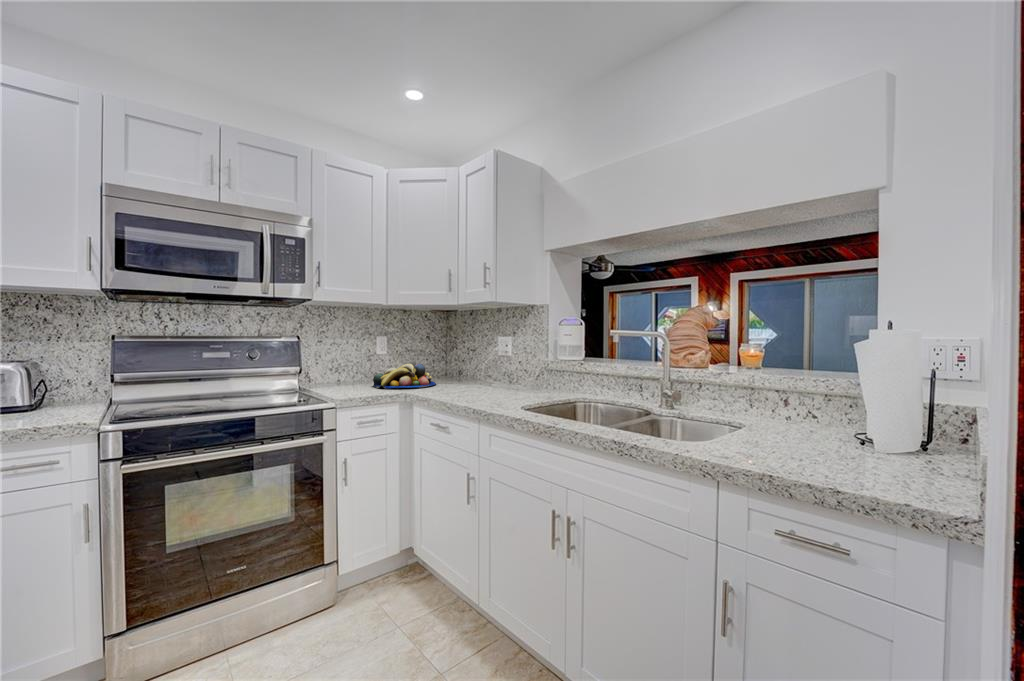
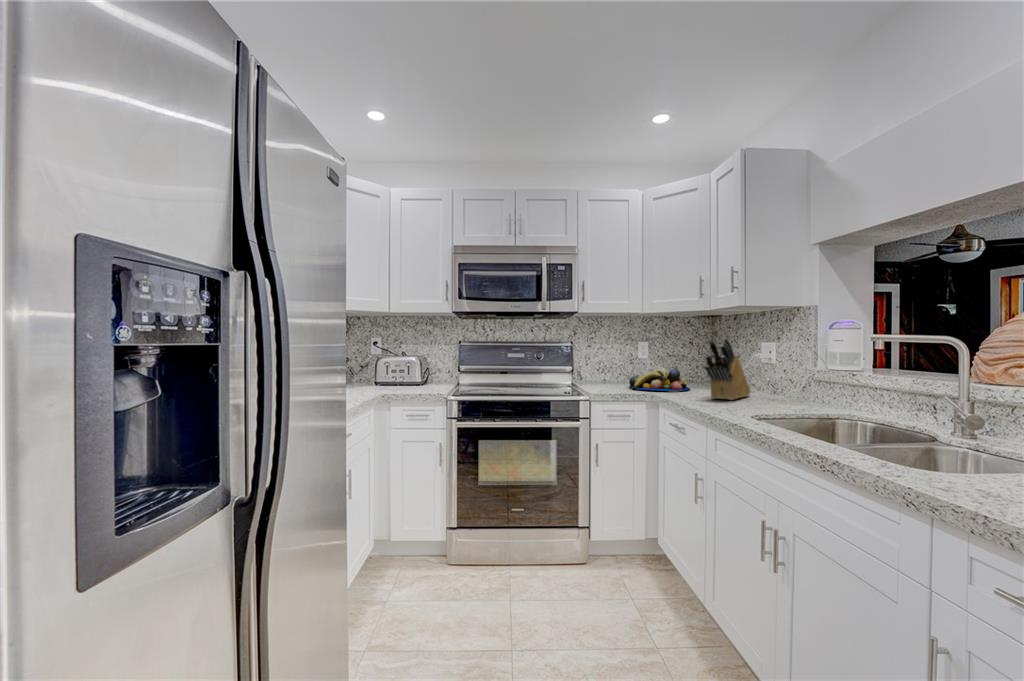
knife block: none [463,332,494,392] -> present [705,338,750,400]

